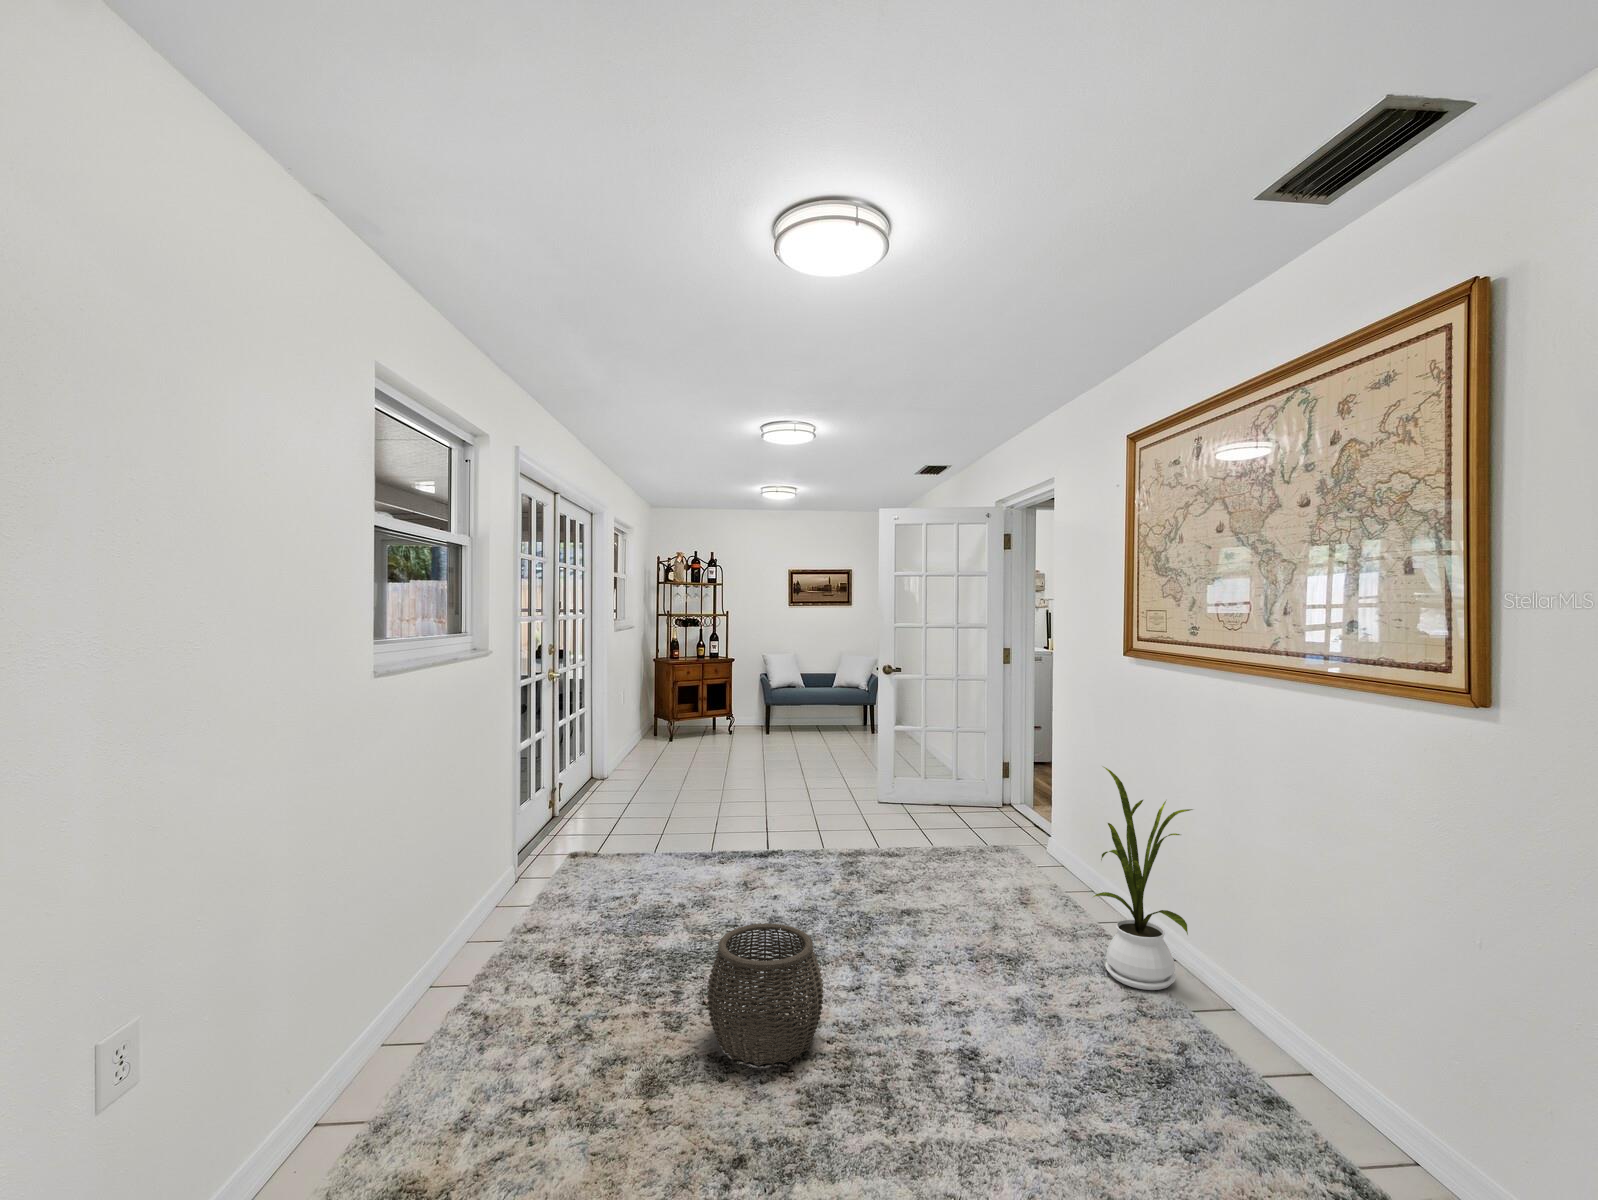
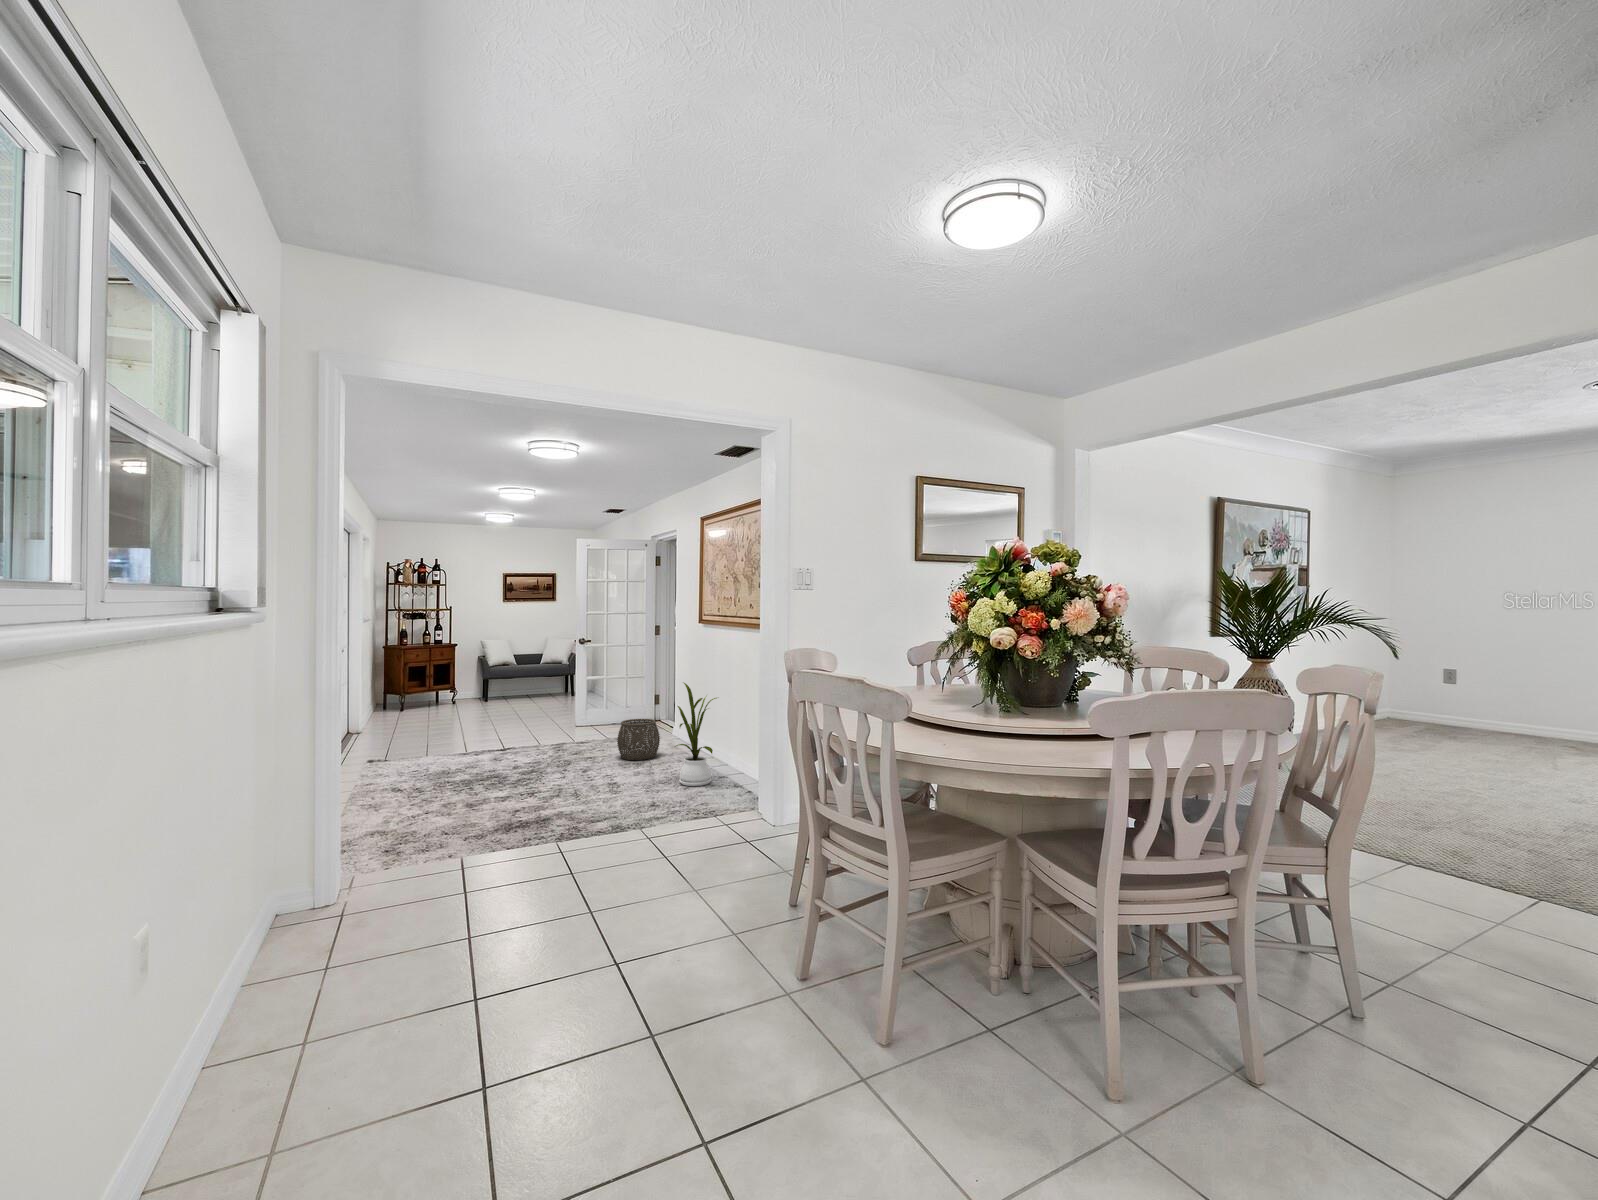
woven basket: present [707,923,824,1066] -> present [617,719,660,760]

